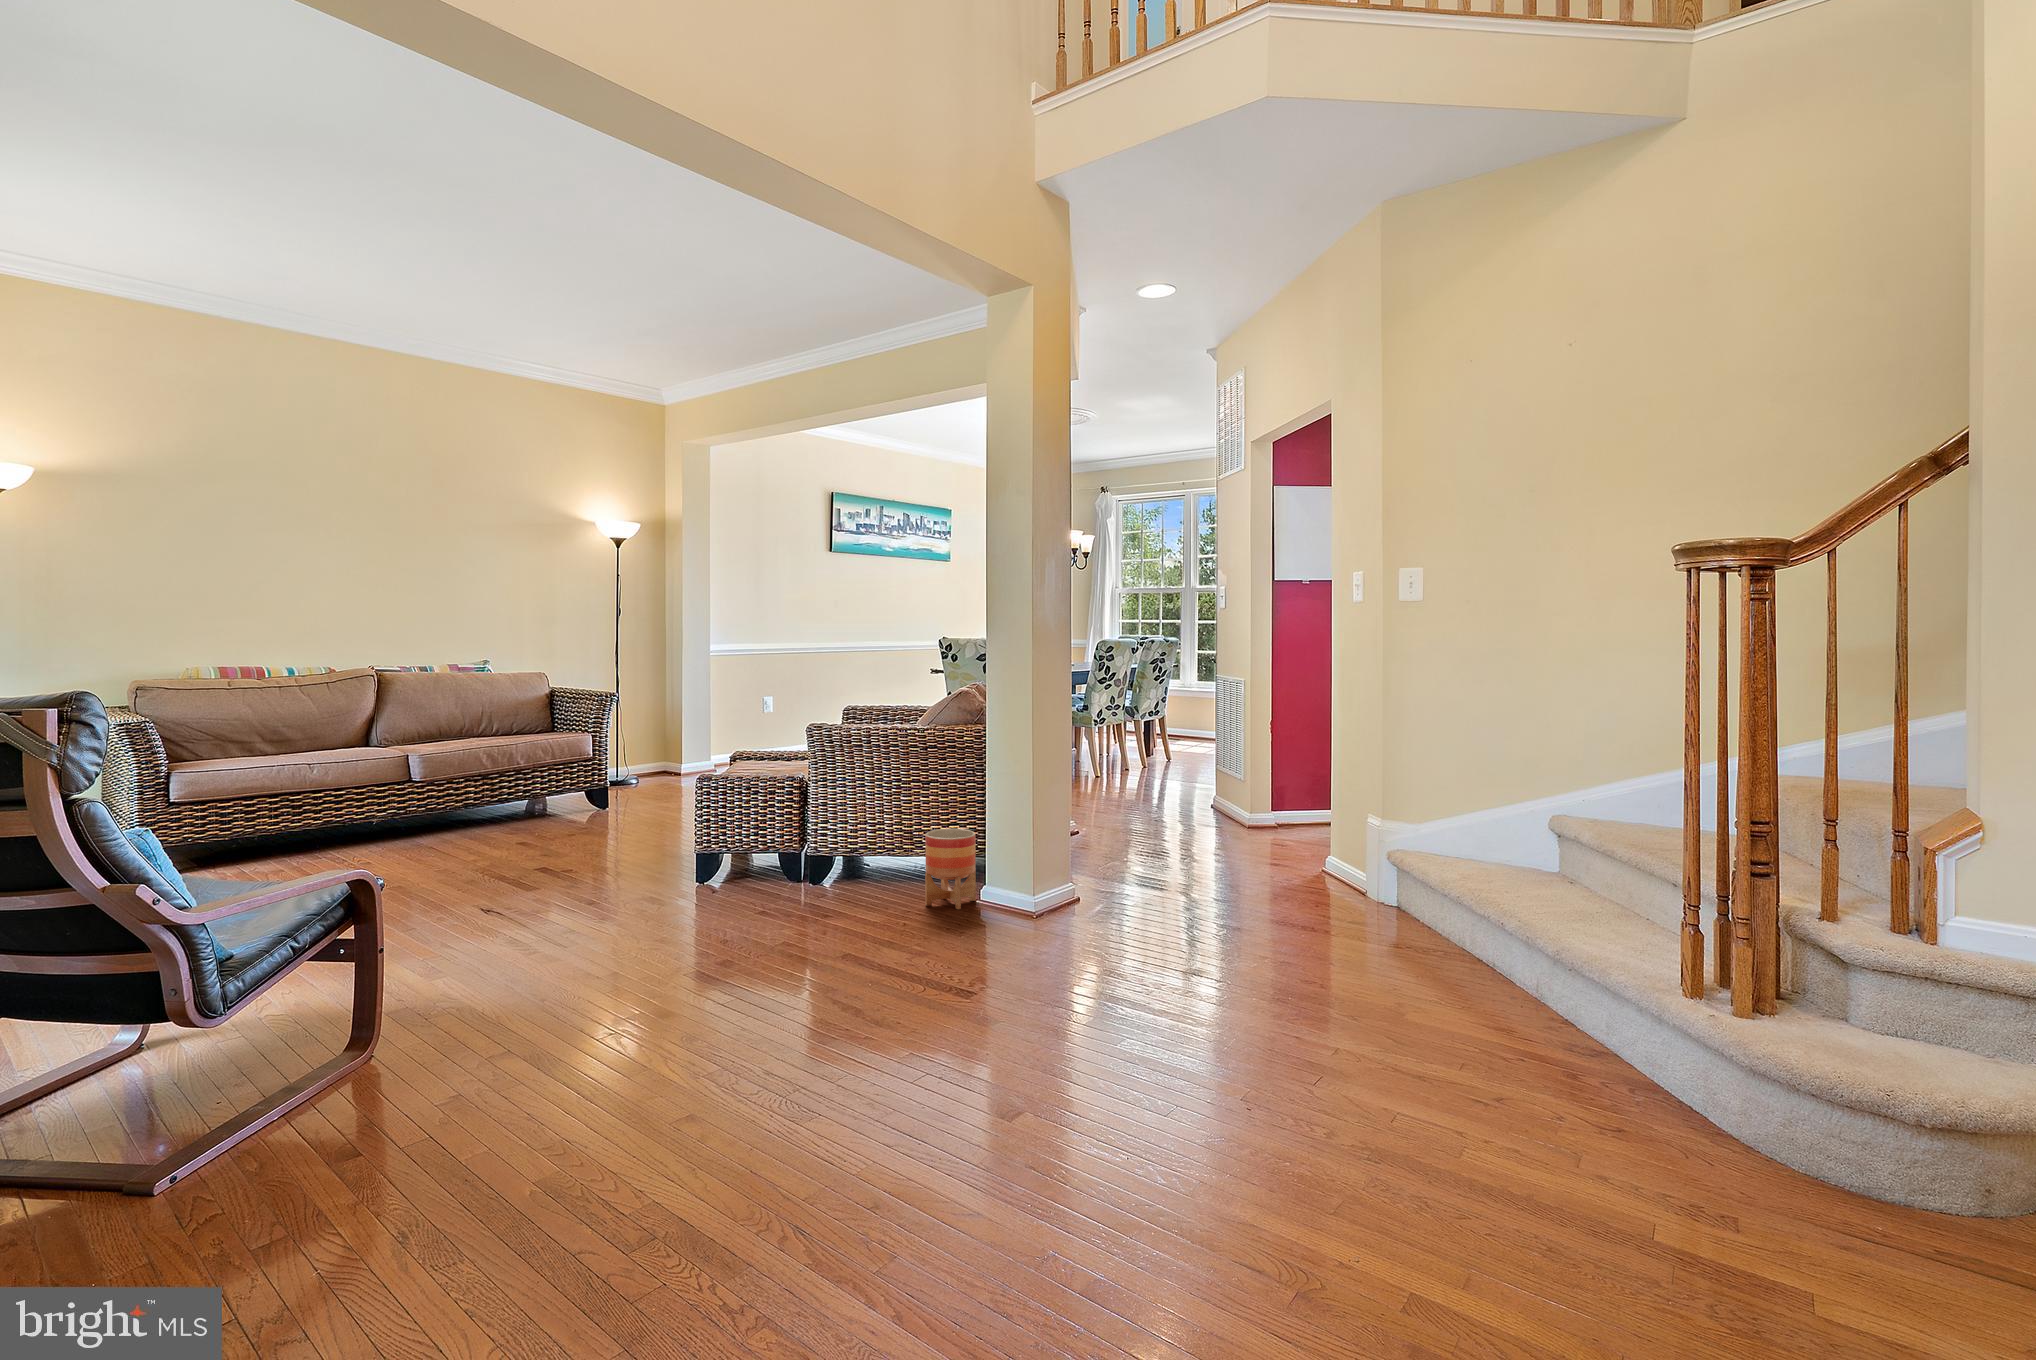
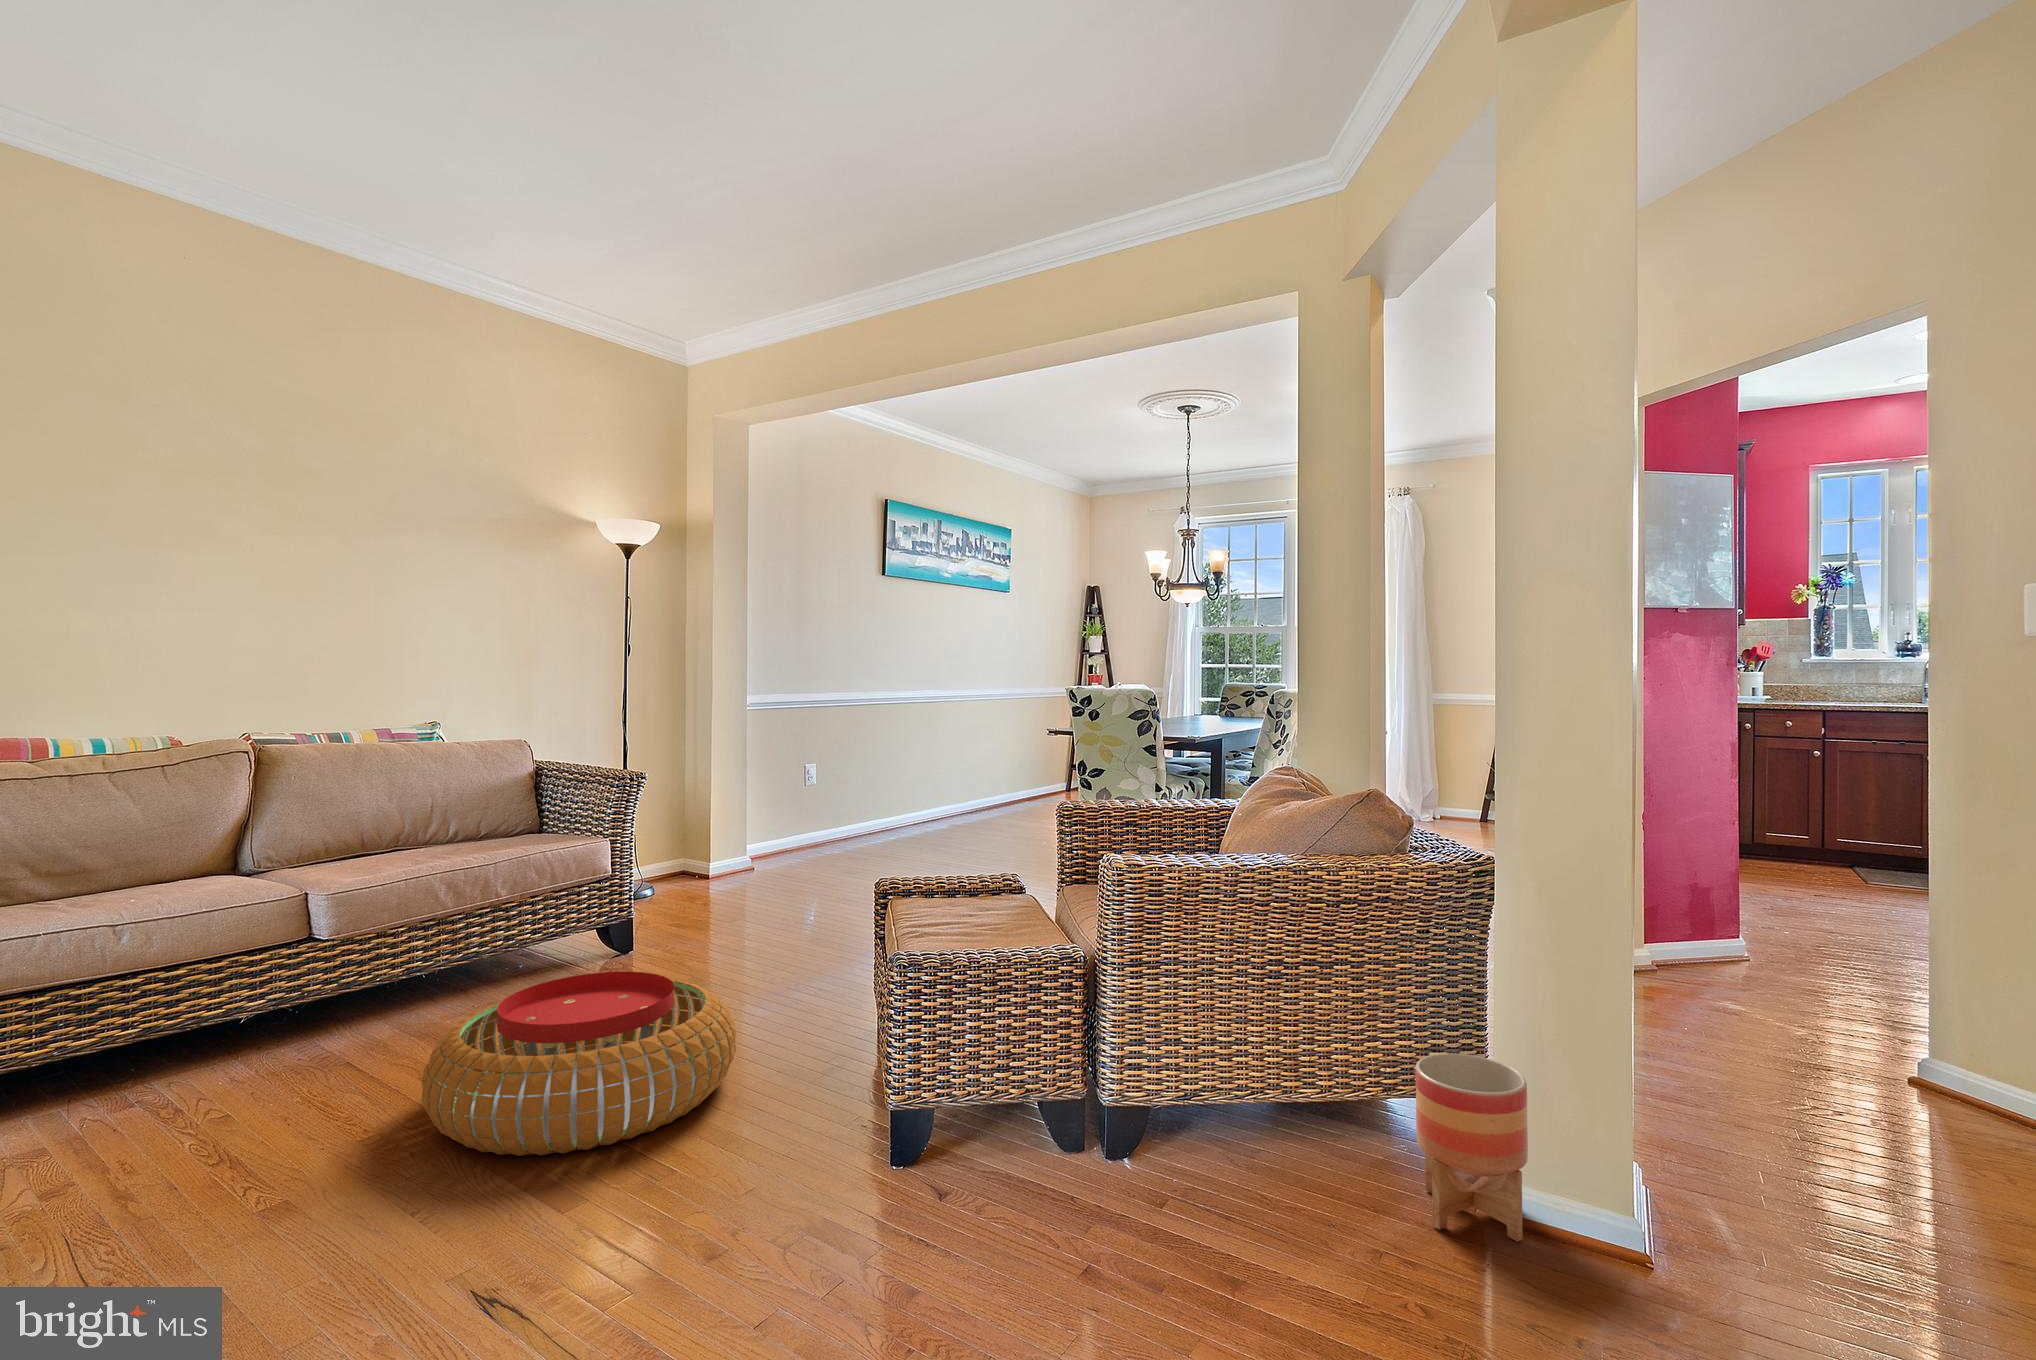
pouf: none [464,798,635,876] -> present [422,972,736,1156]

